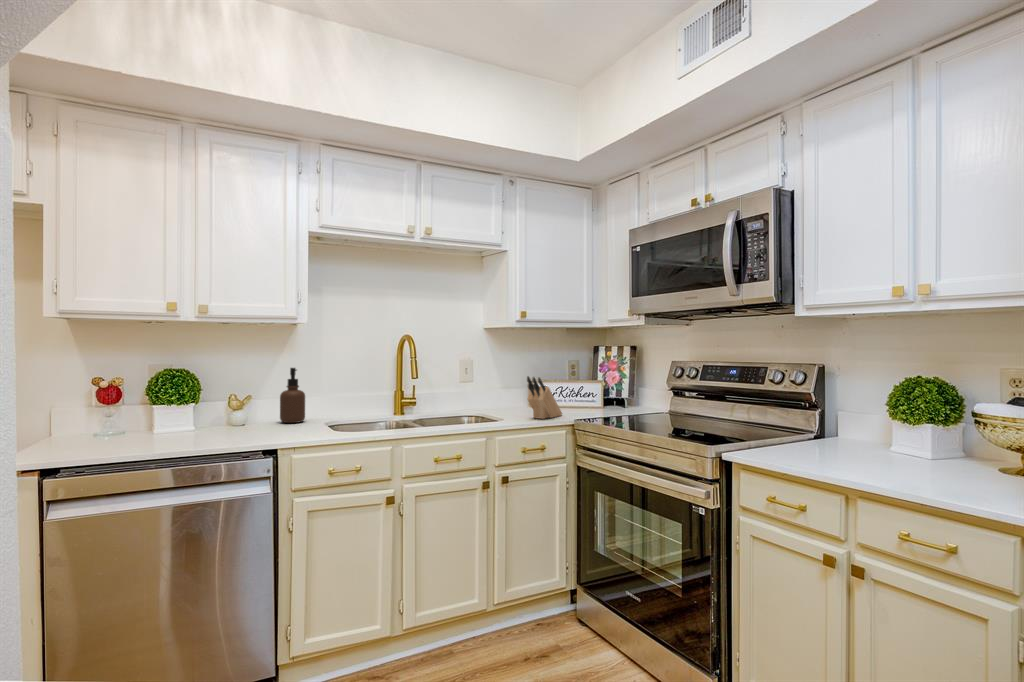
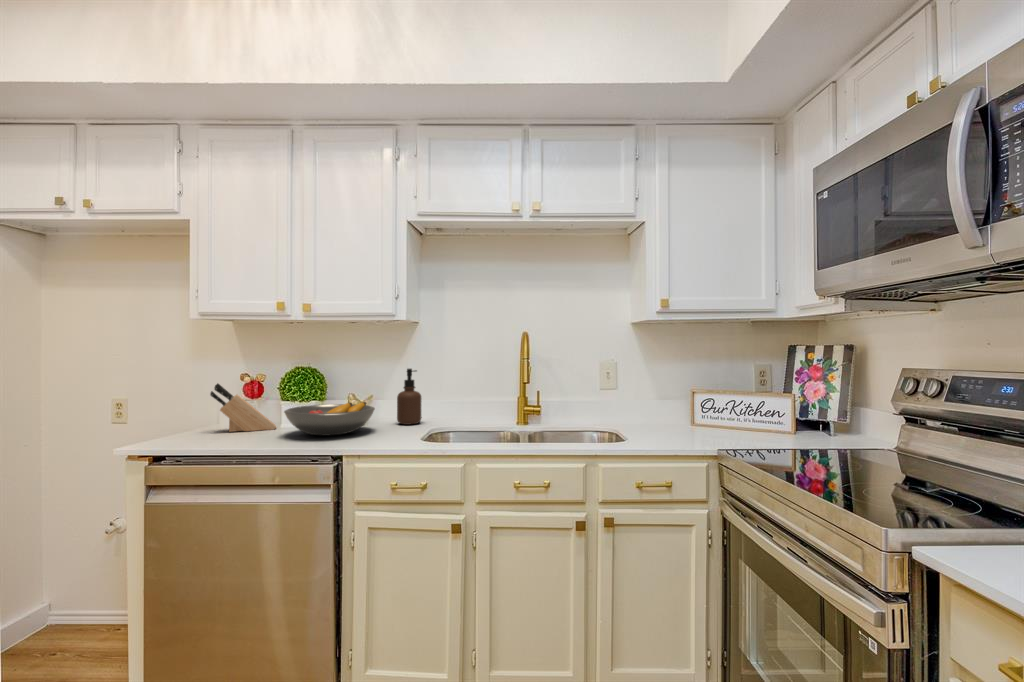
knife block: present [527,376,562,419] -> present [210,383,276,432]
fruit bowl: none [179,401,277,436] -> present [284,402,375,435]

